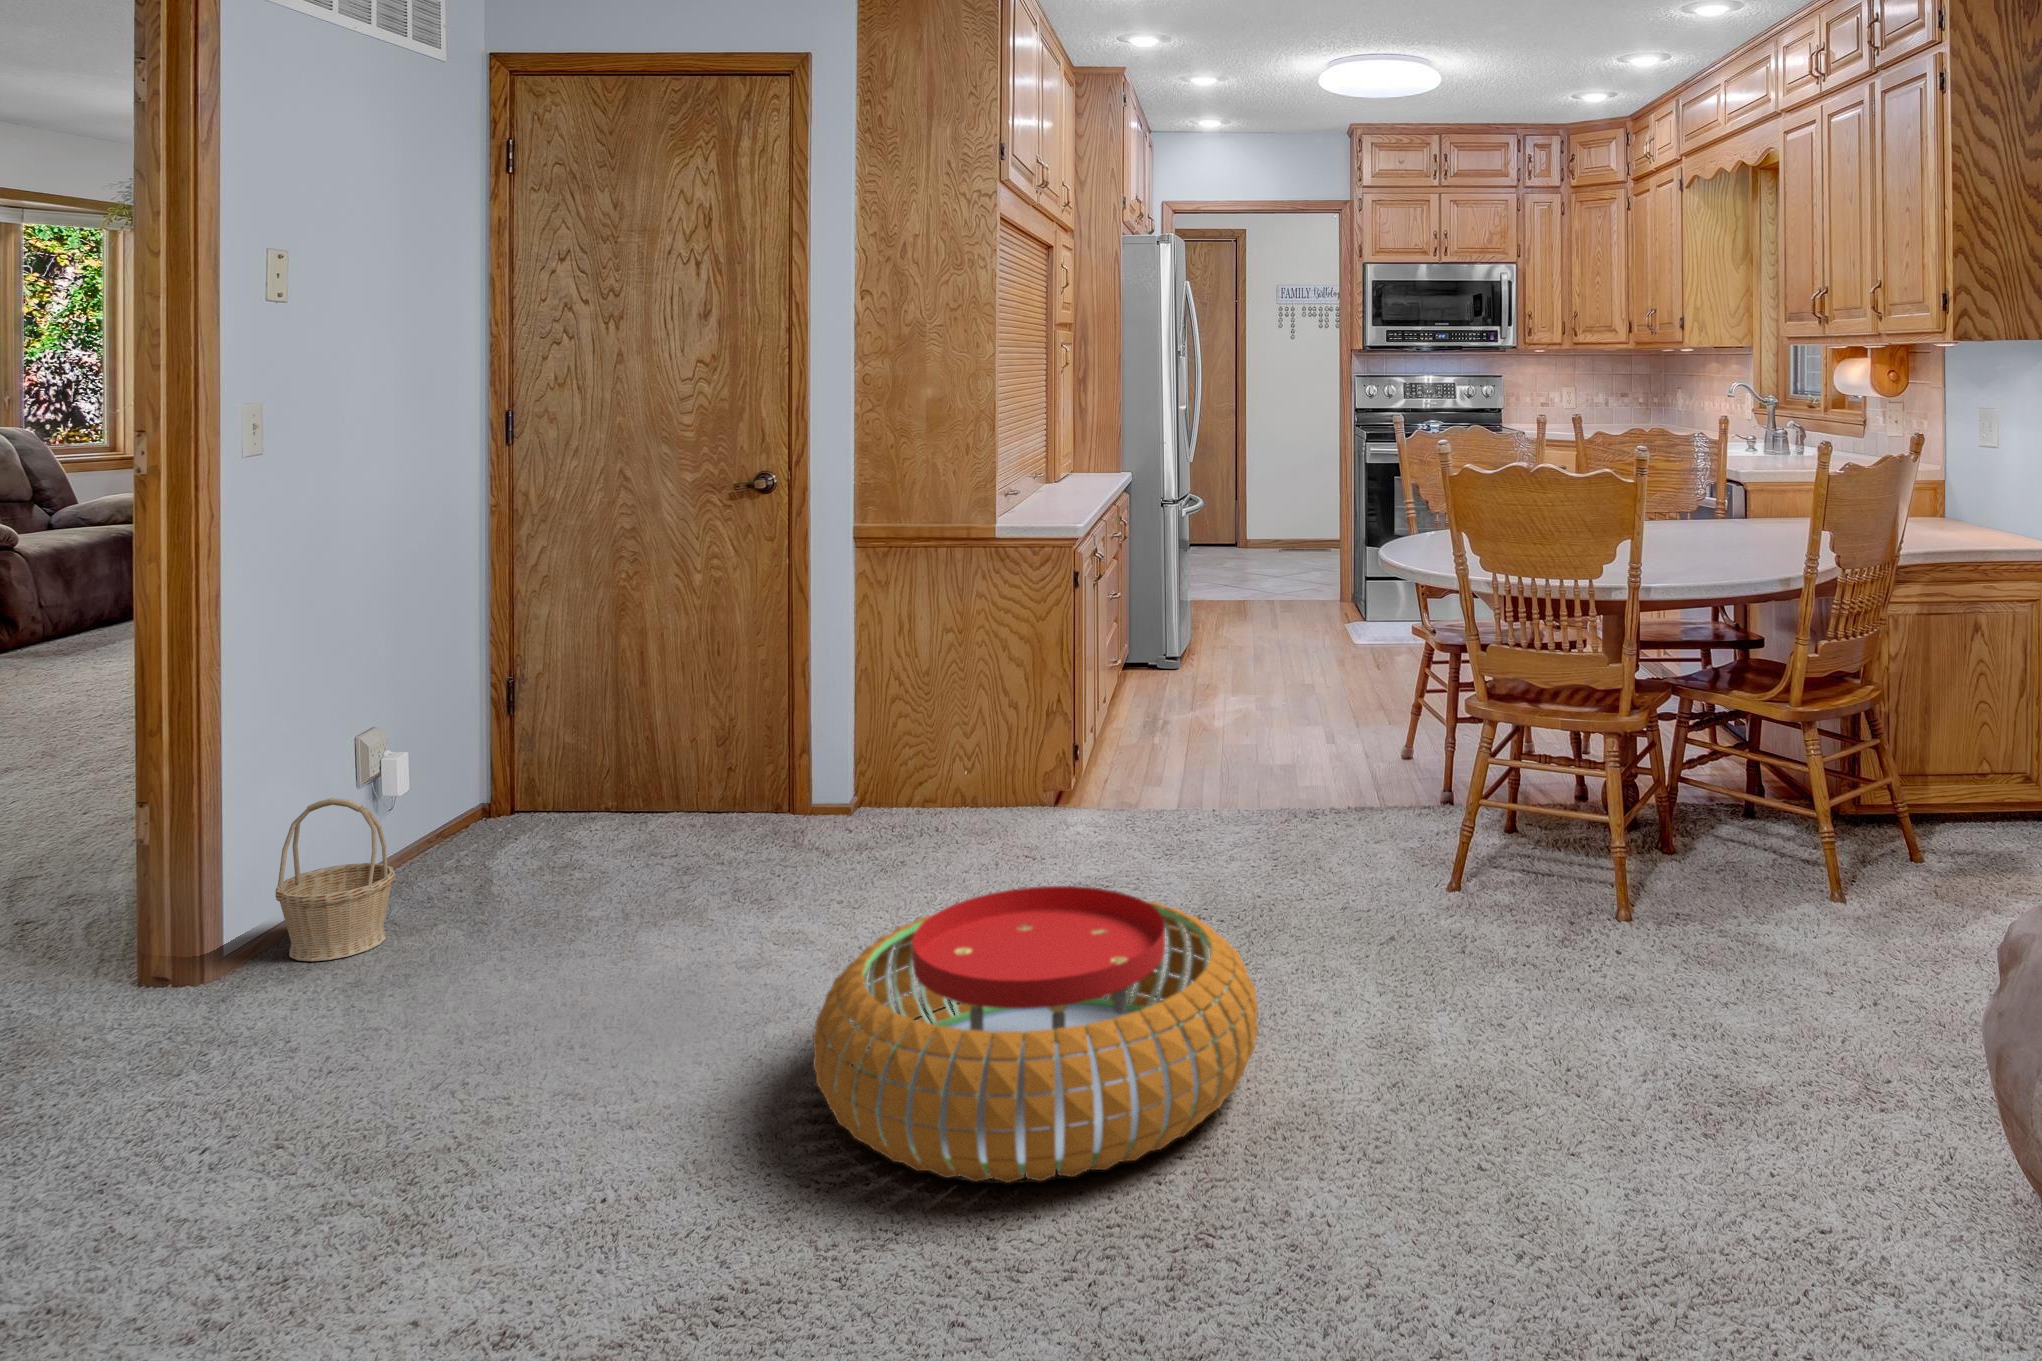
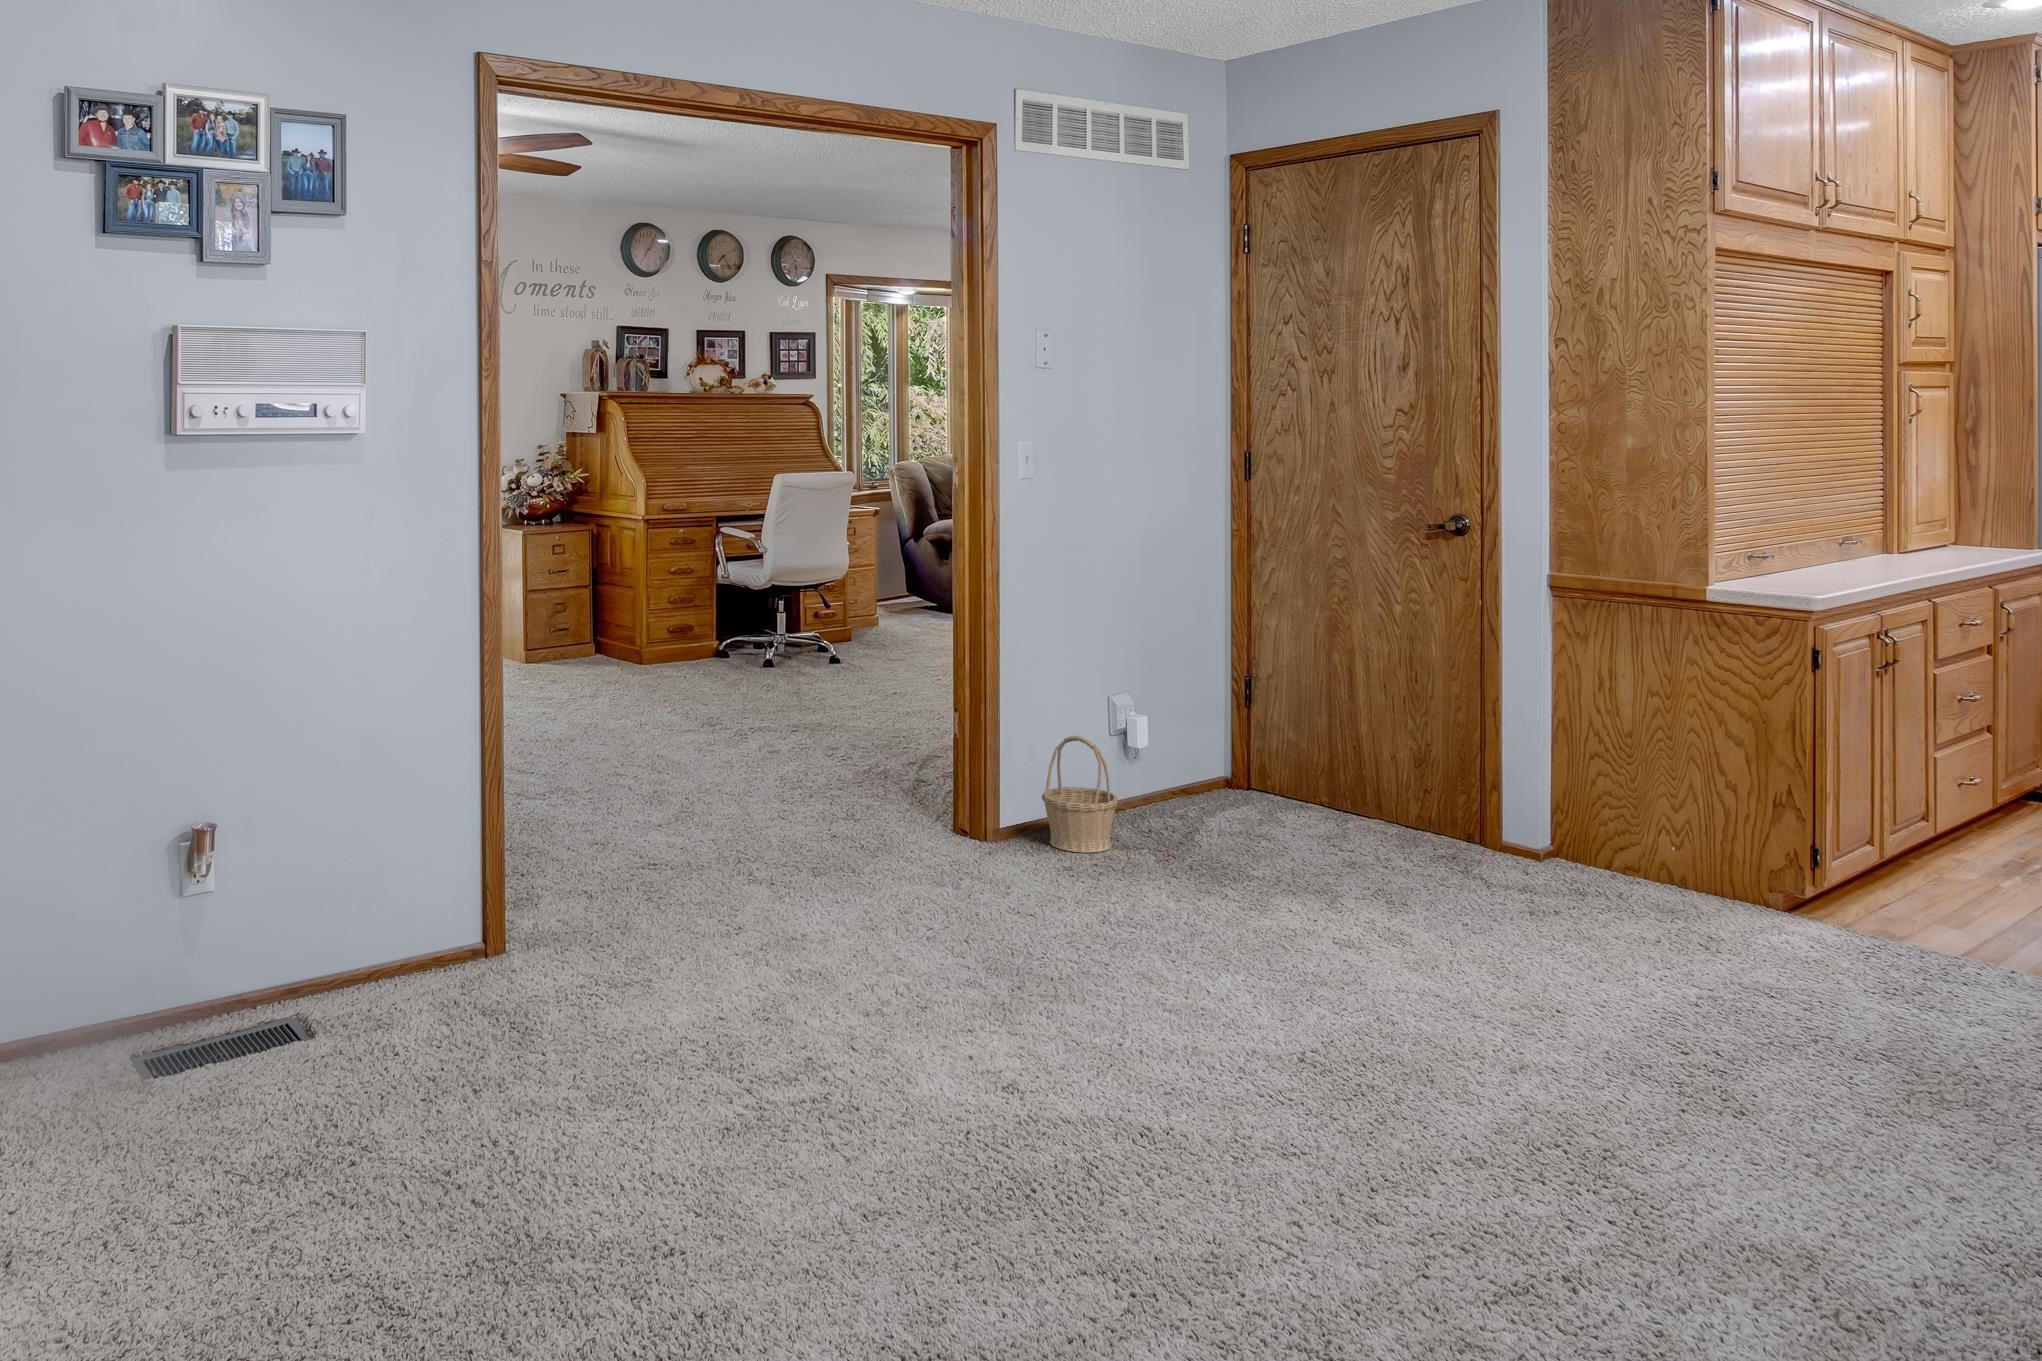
pouf: present [813,886,1258,1183] -> none [1291,925,1796,1212]

